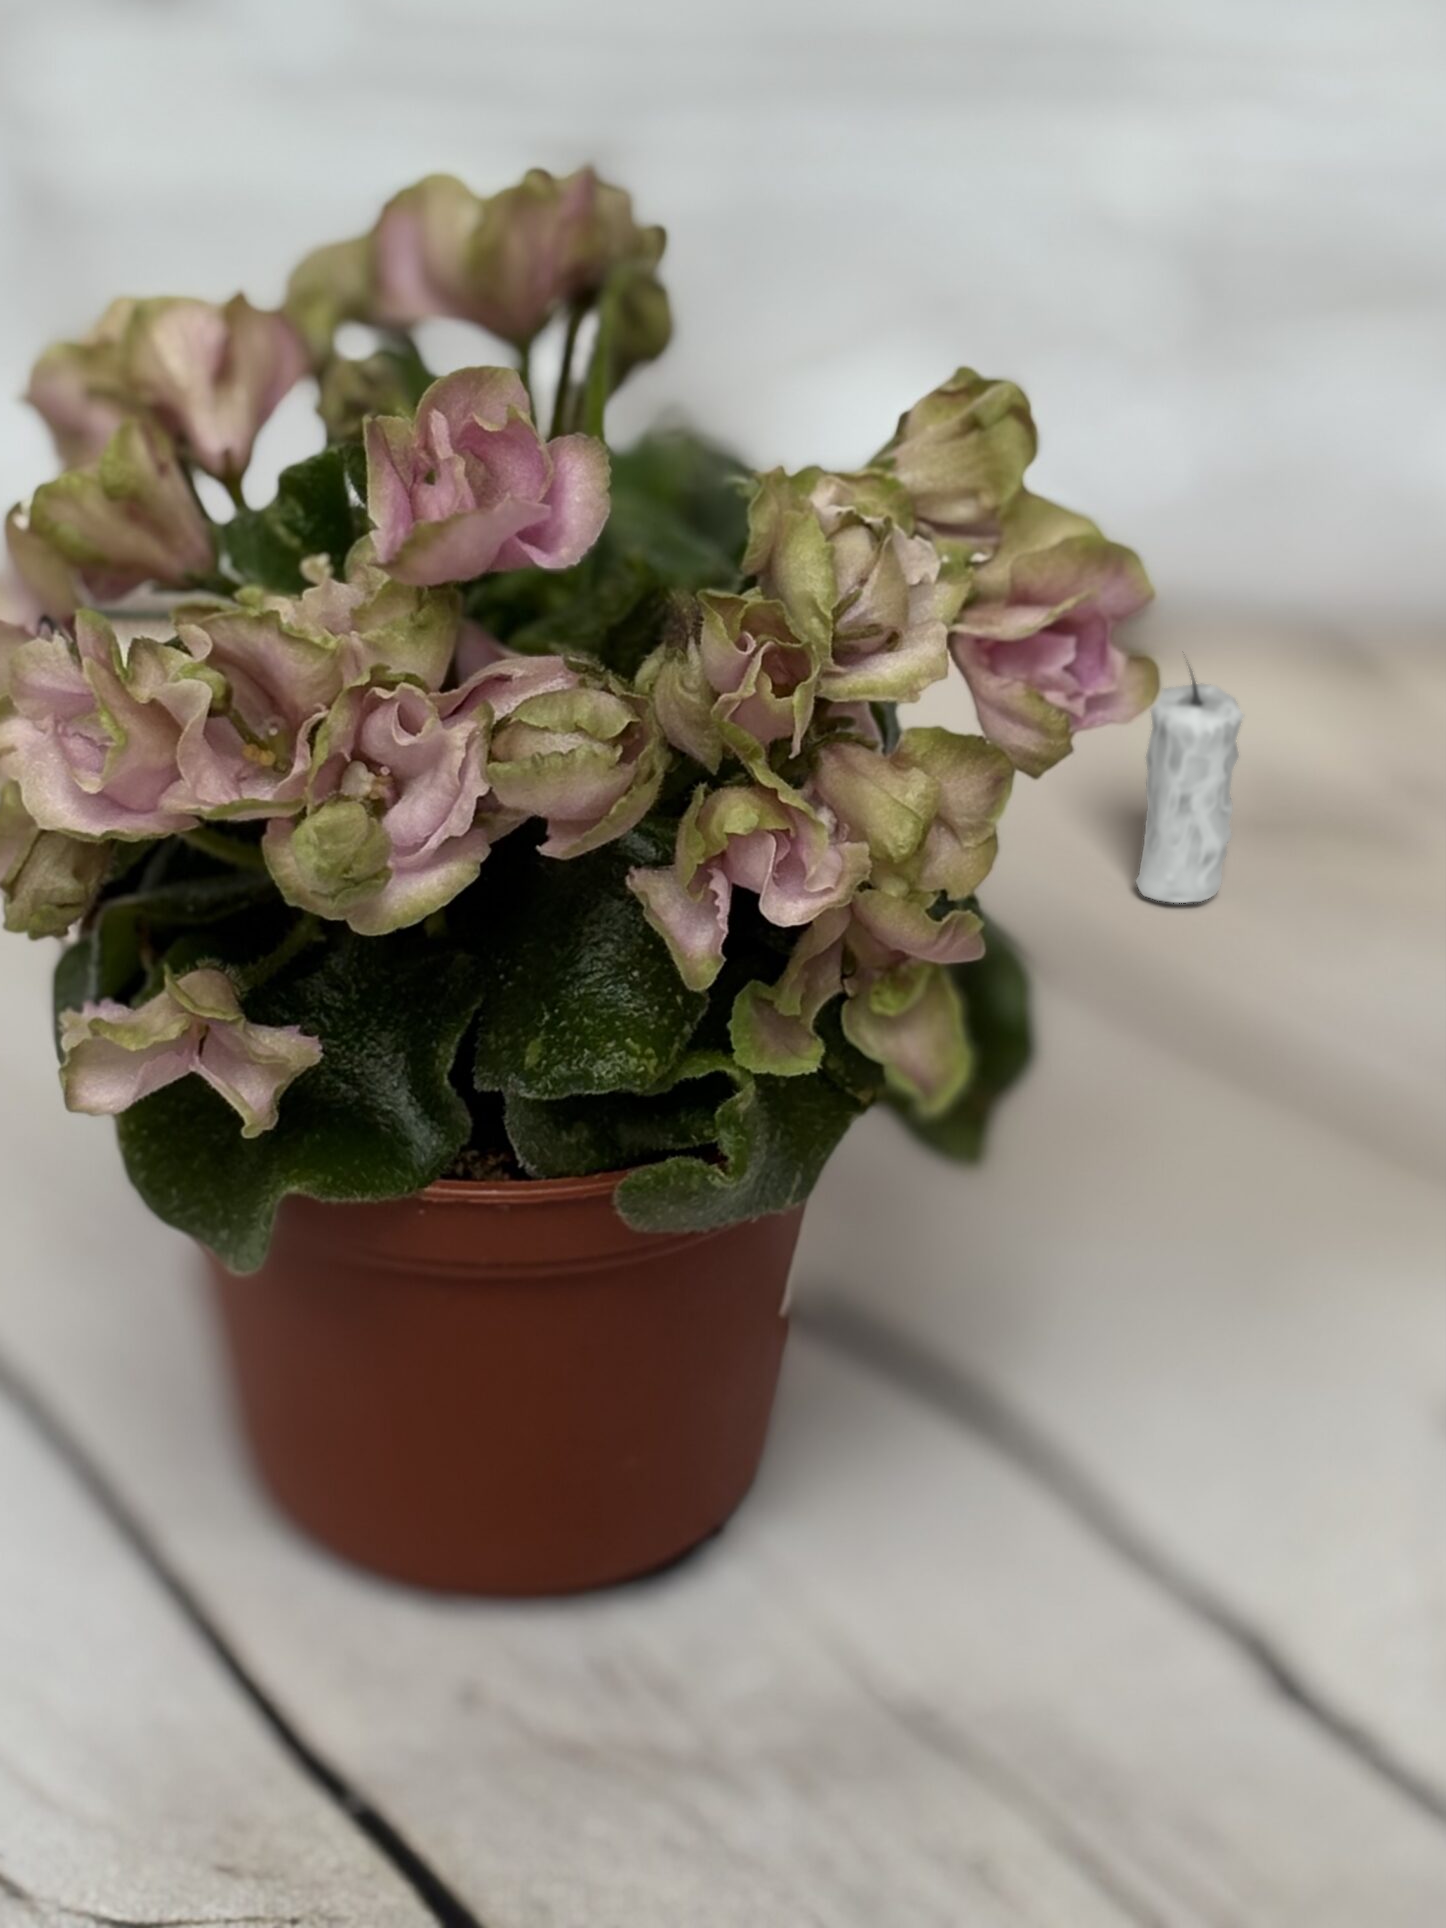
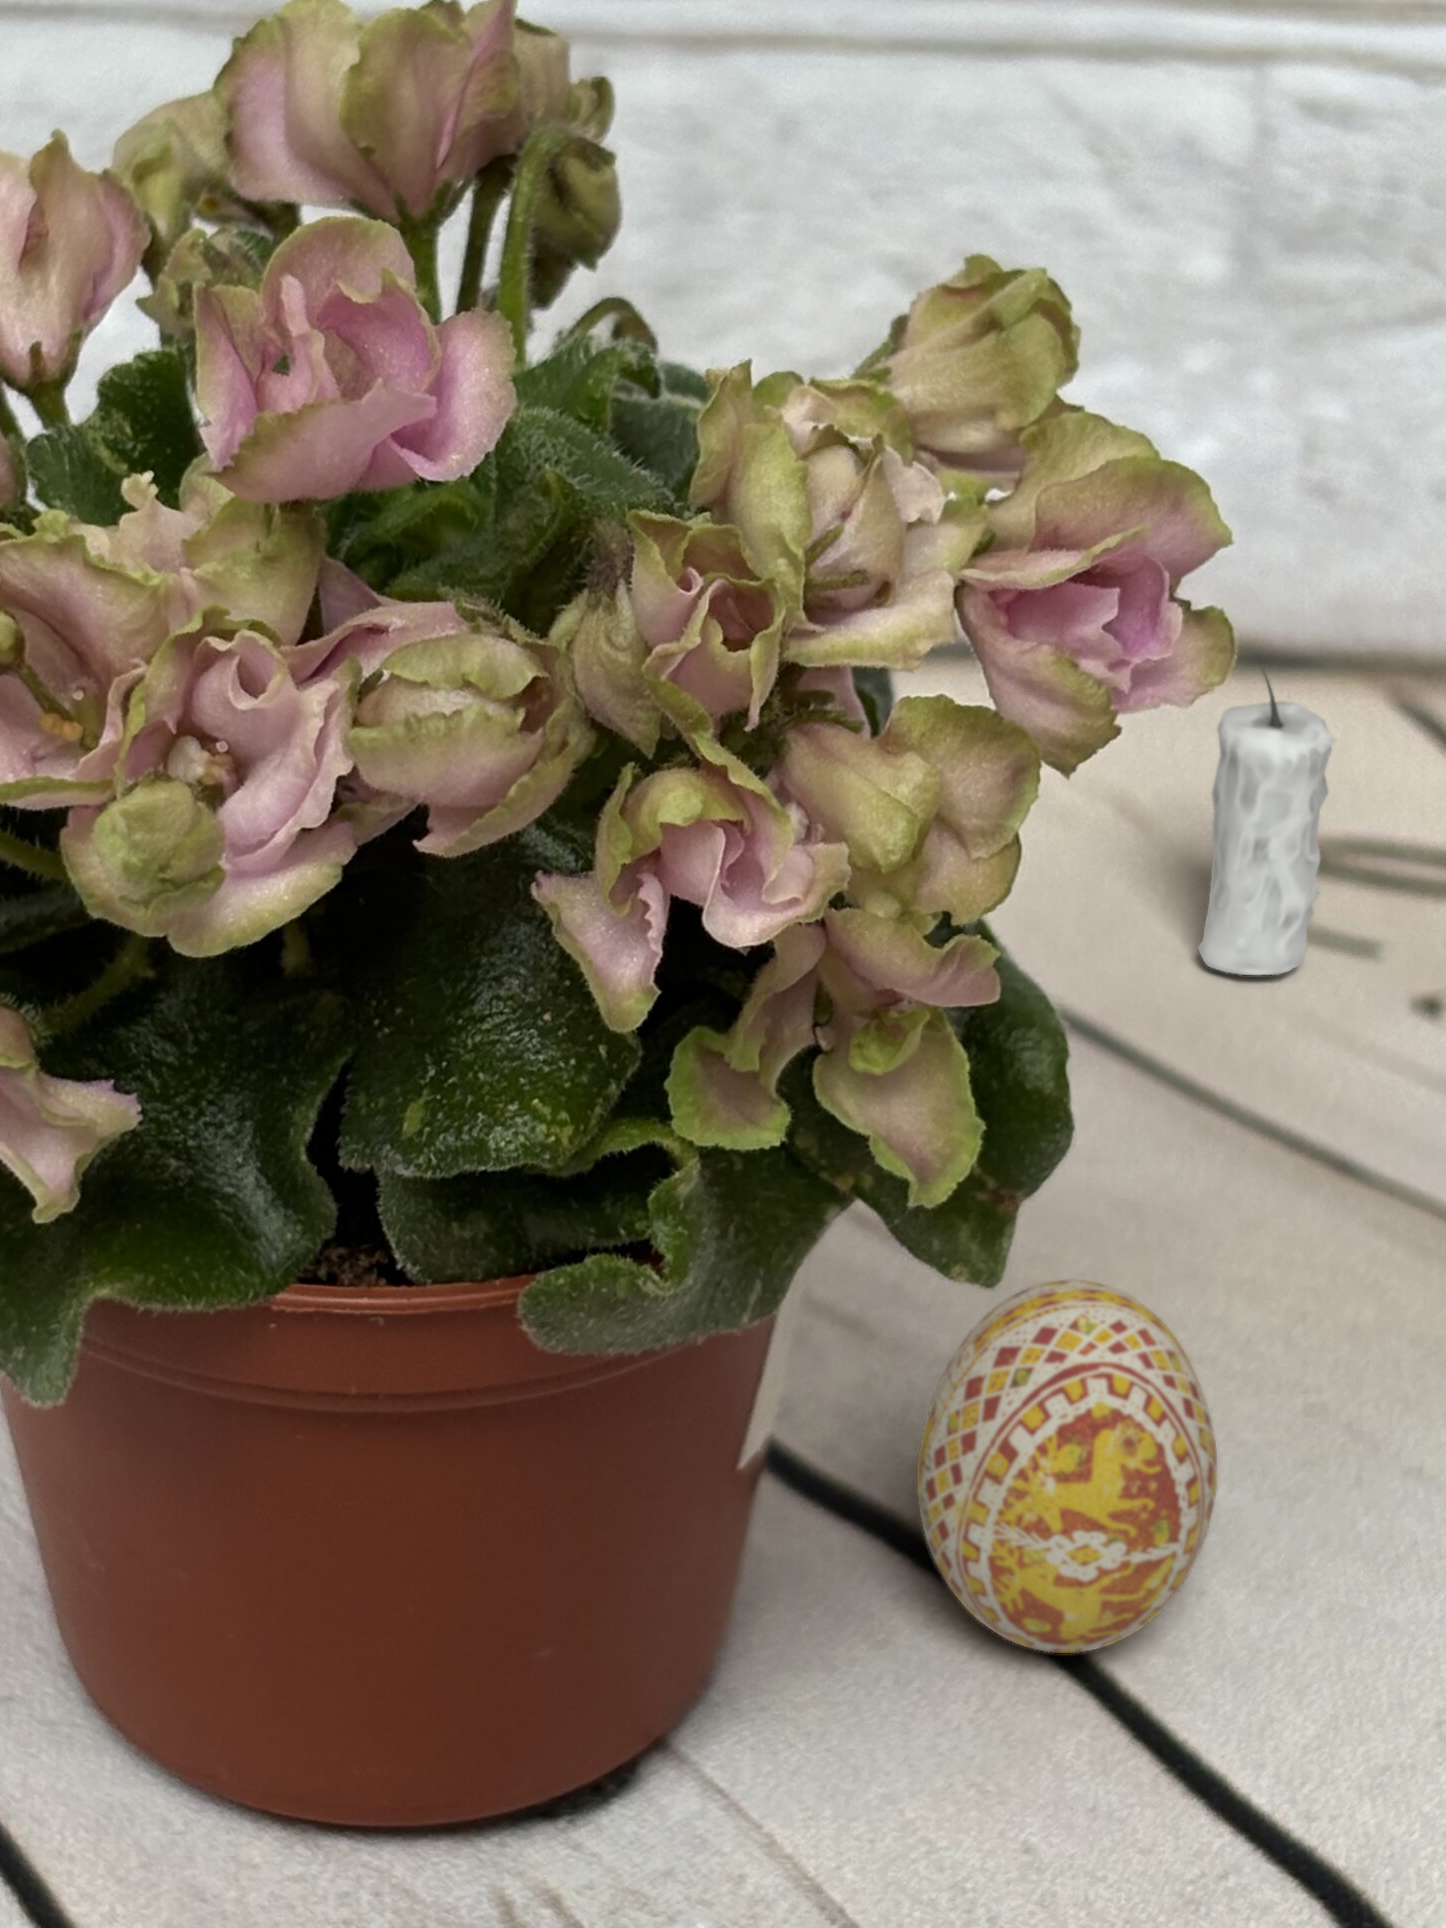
decorative egg: none [920,1161,1154,1451] -> present [917,1280,1217,1653]

